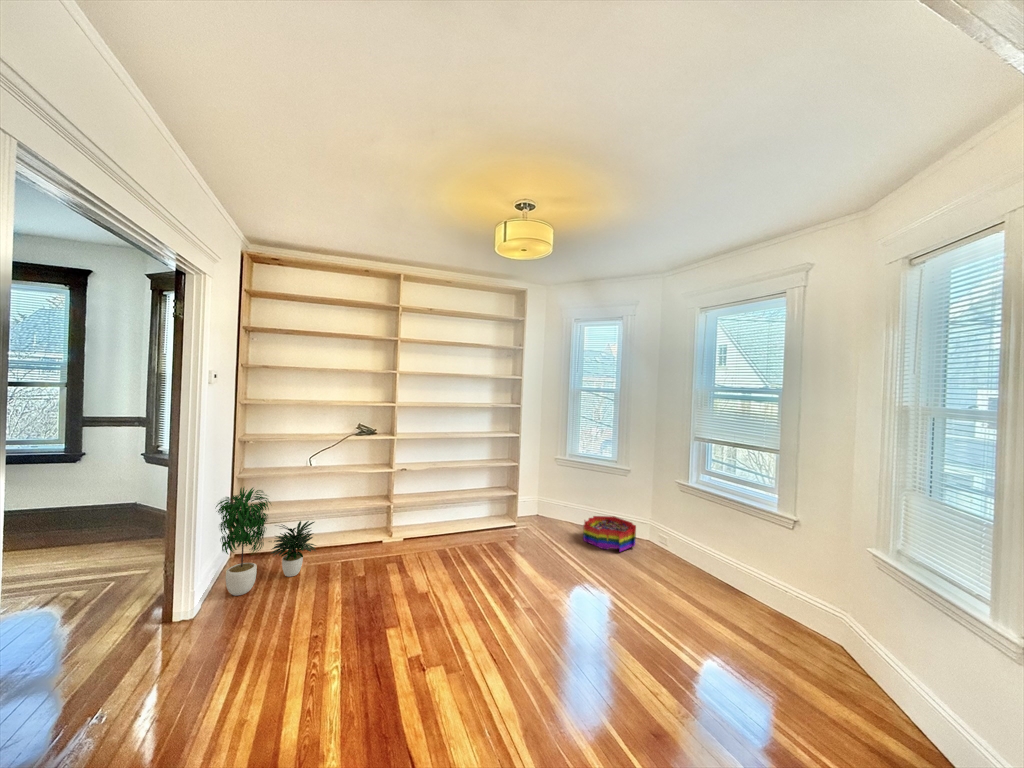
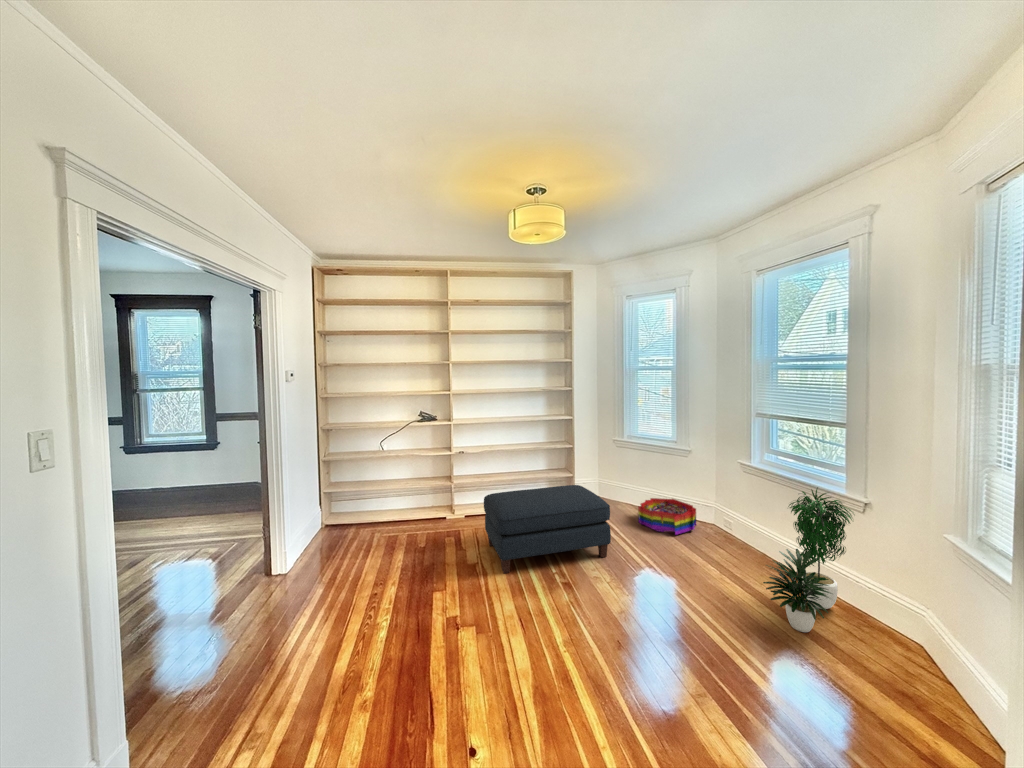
potted plant: present [216,488,316,596] -> present [763,488,852,632]
ottoman: none [435,504,567,602] -> present [484,485,611,573]

